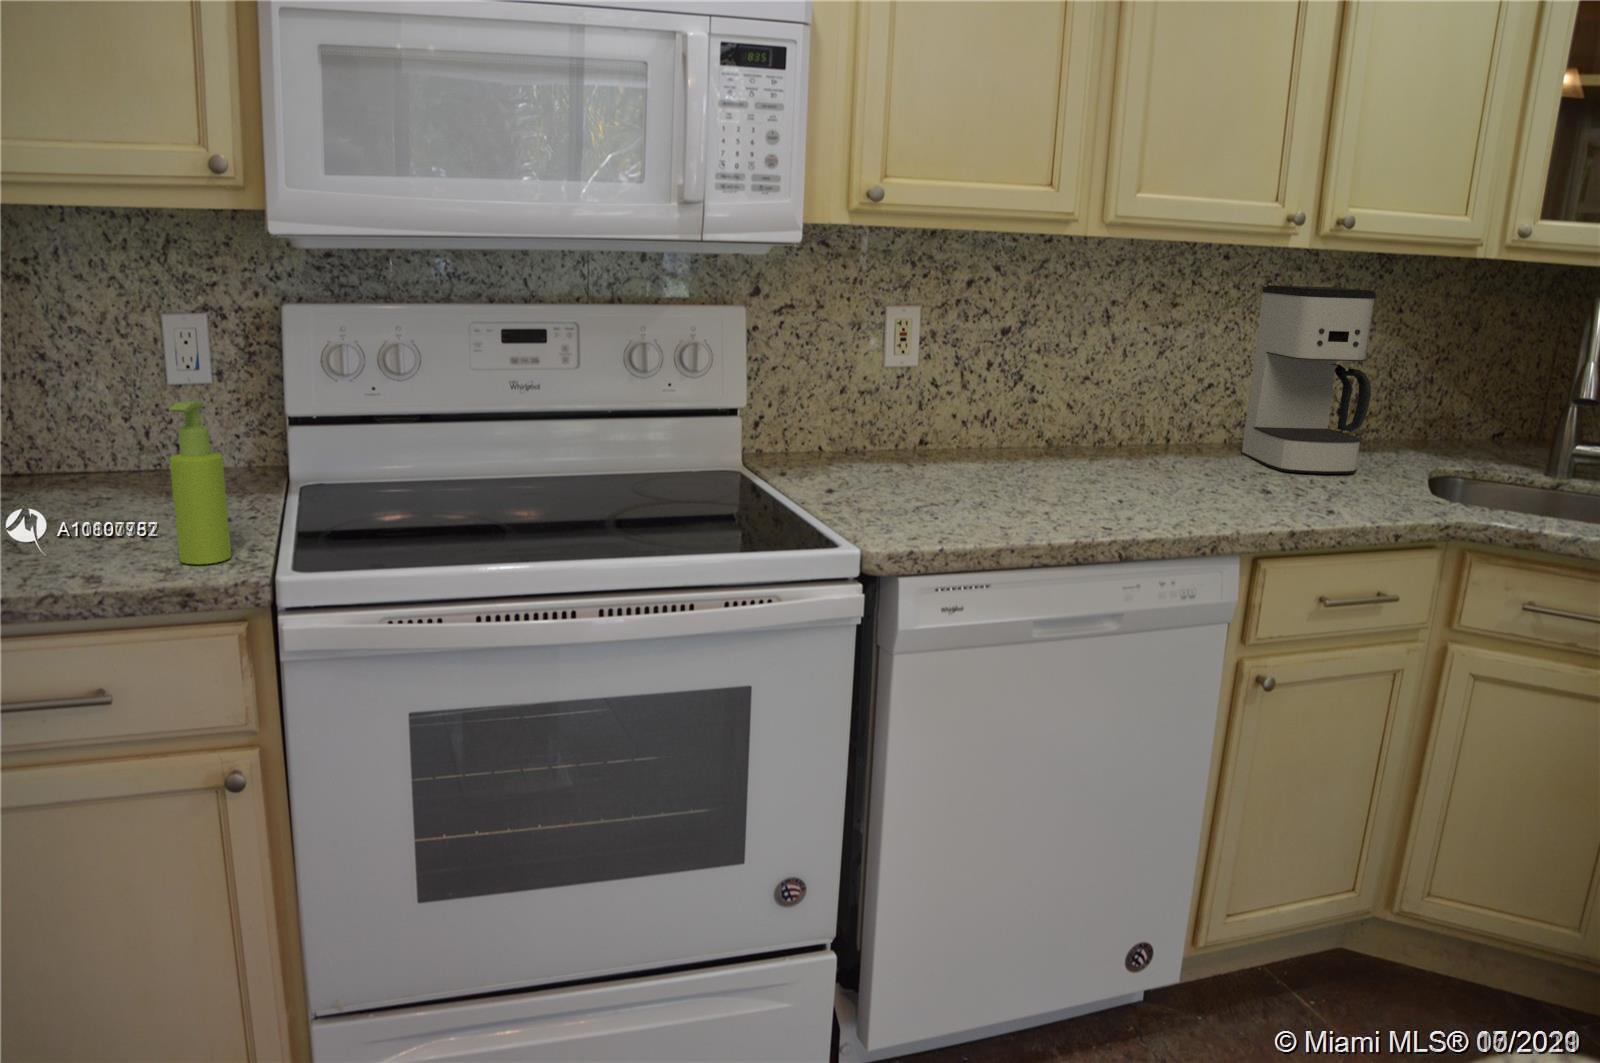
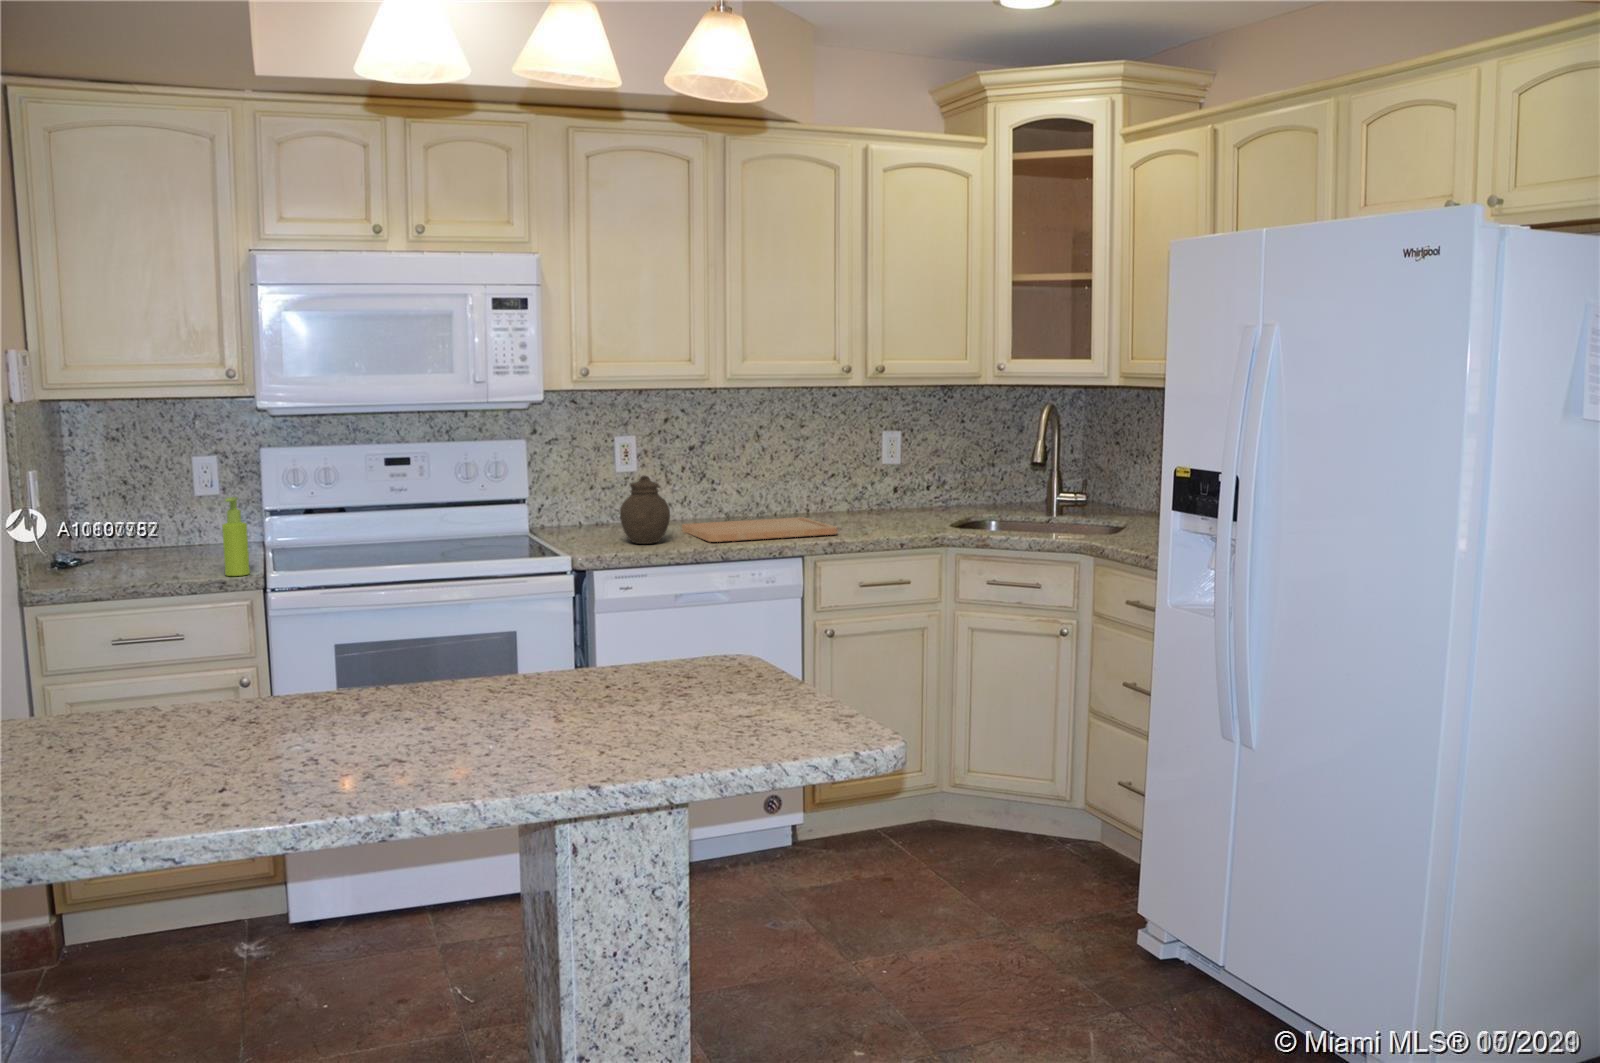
coffee maker: present [1241,285,1376,474] -> none [851,413,915,524]
jar: none [920,381,1011,505] -> present [620,475,670,544]
cutting board: none [998,456,1281,506] -> present [682,517,838,542]

